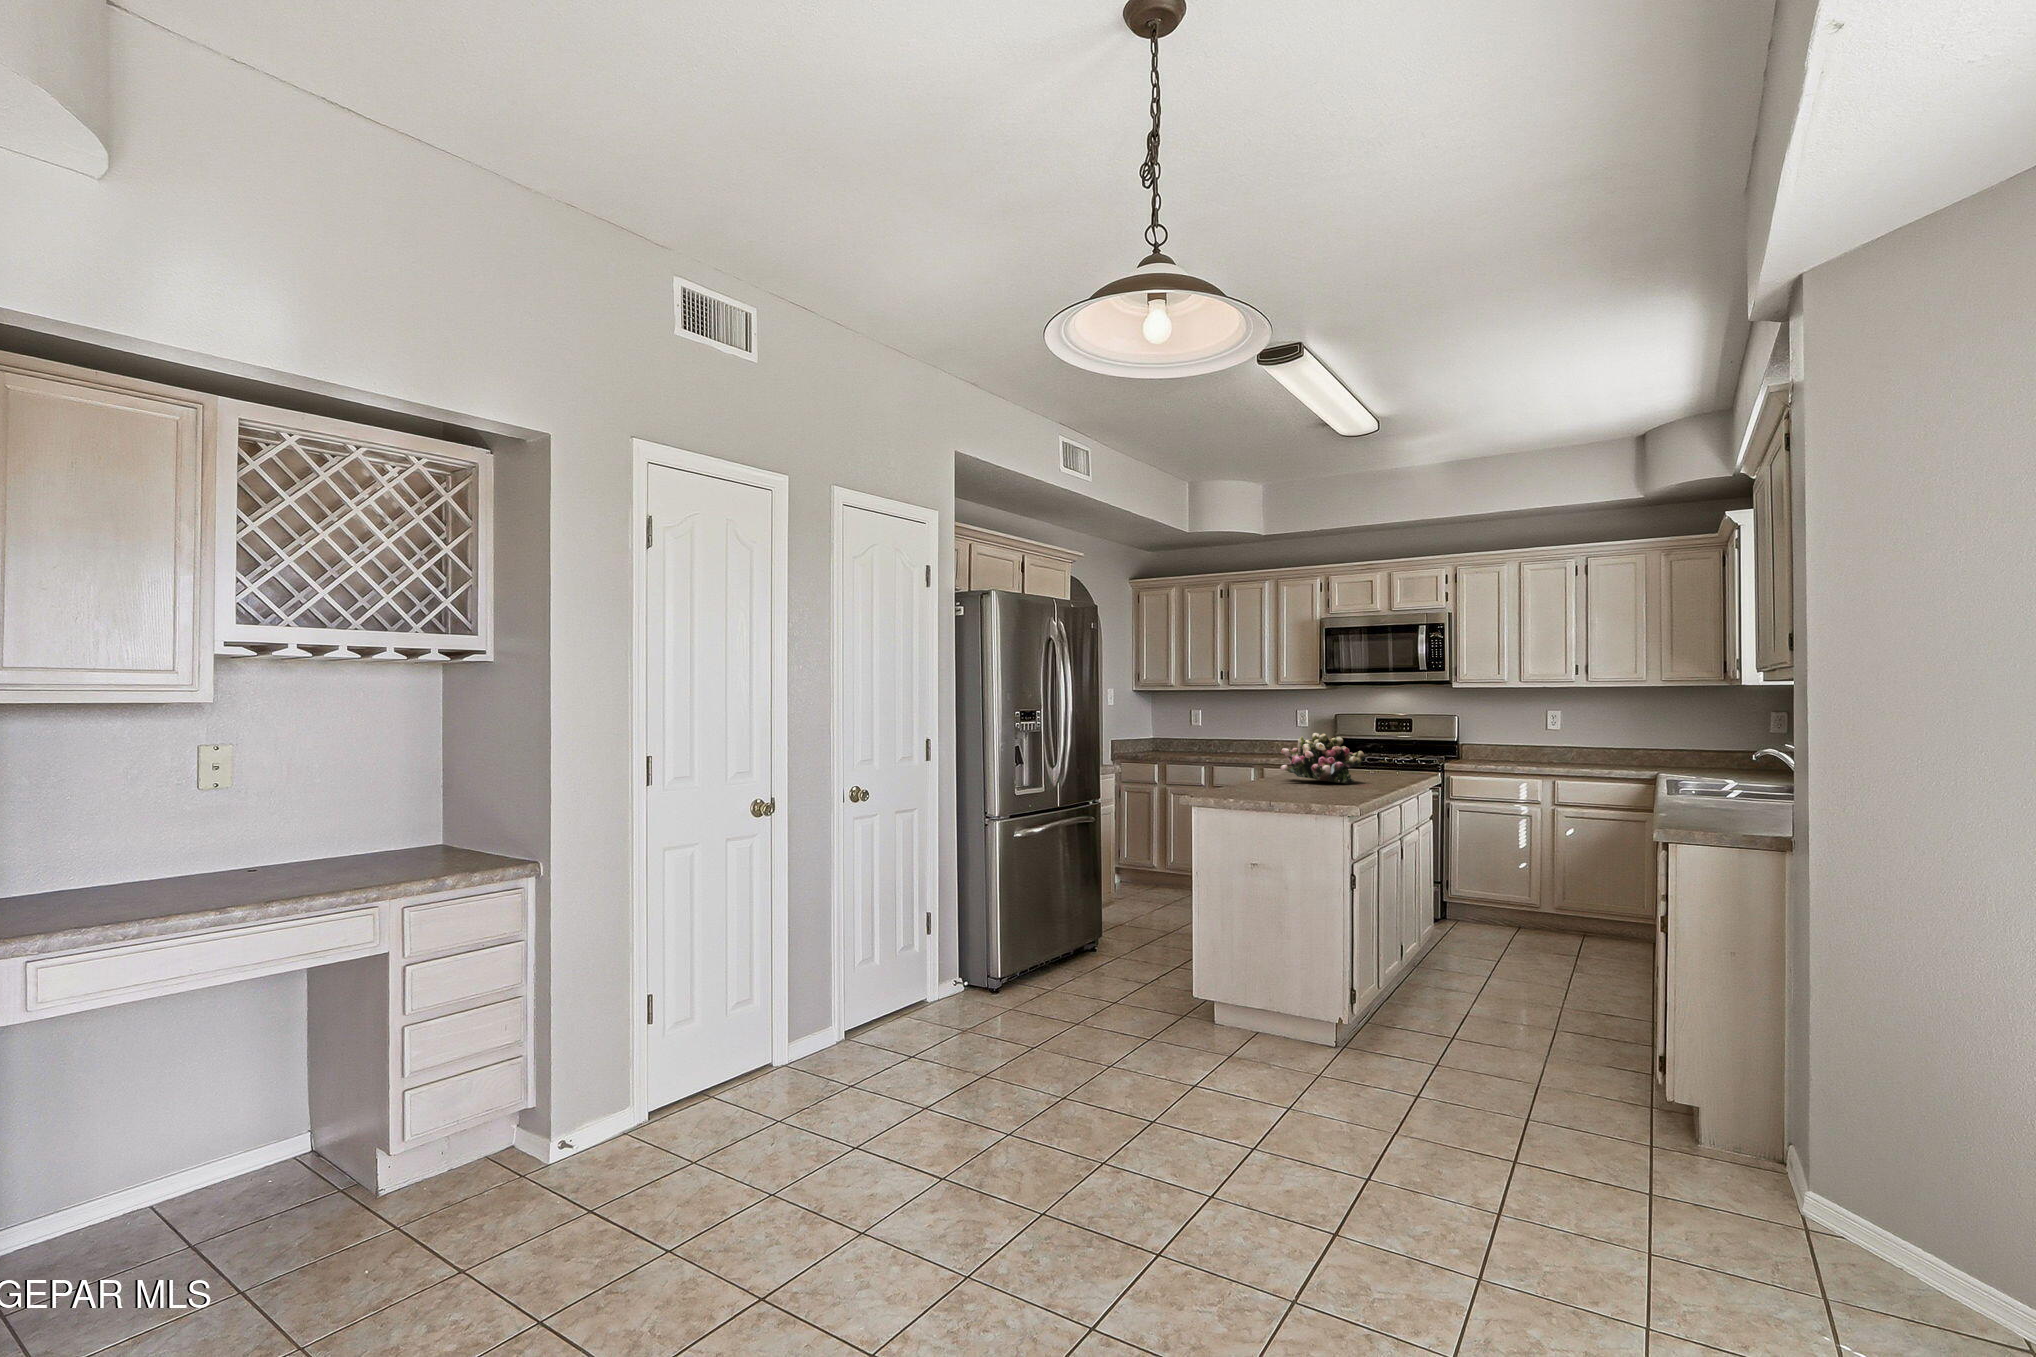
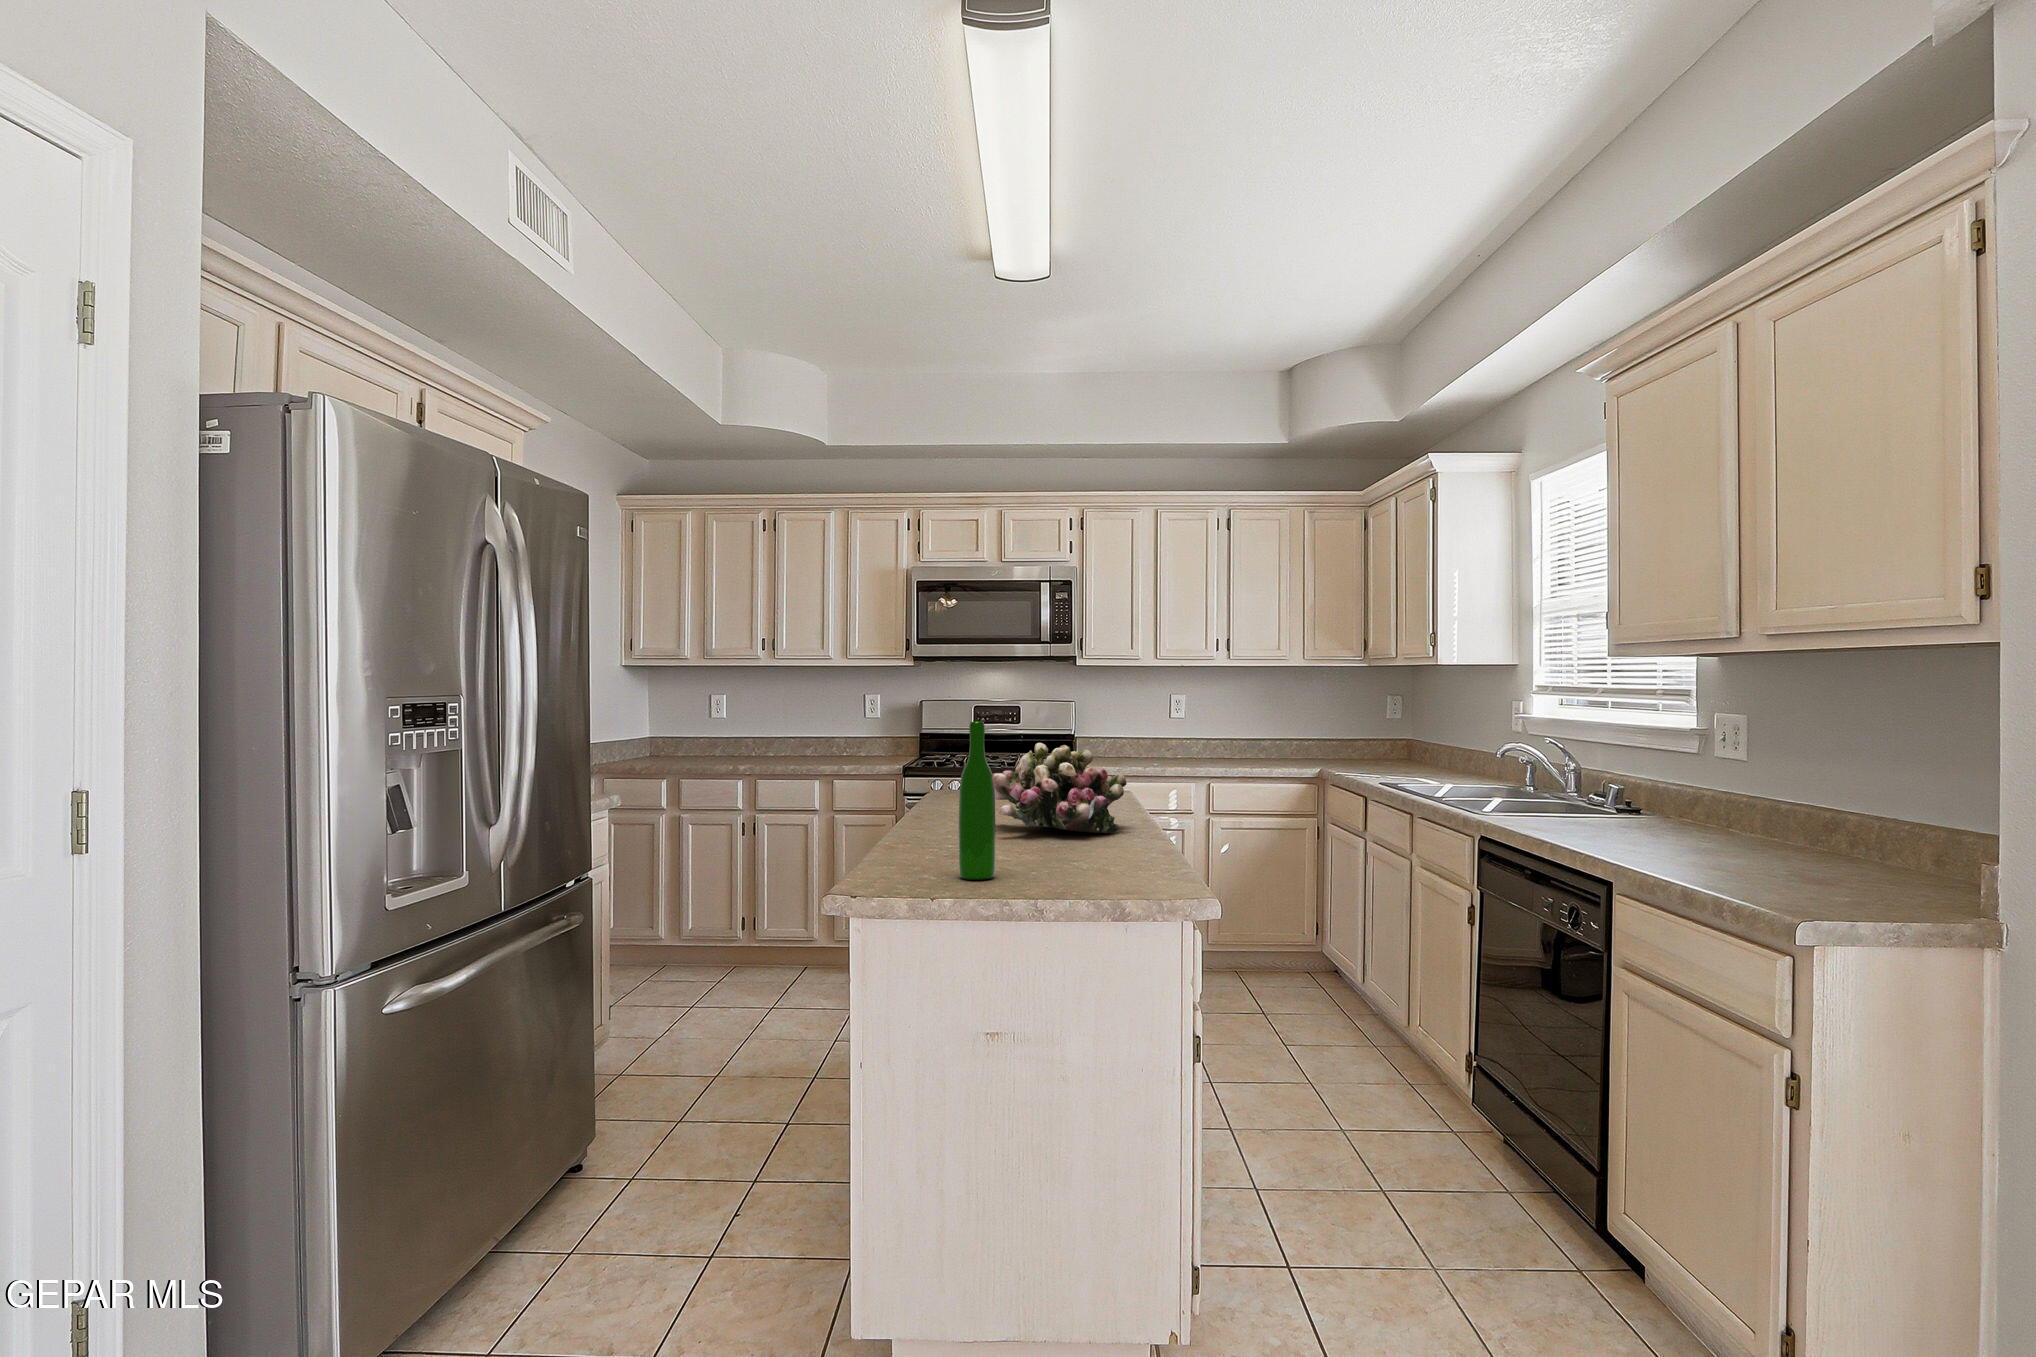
wine bottle: none [1230,716,1248,791] -> present [959,722,995,880]

